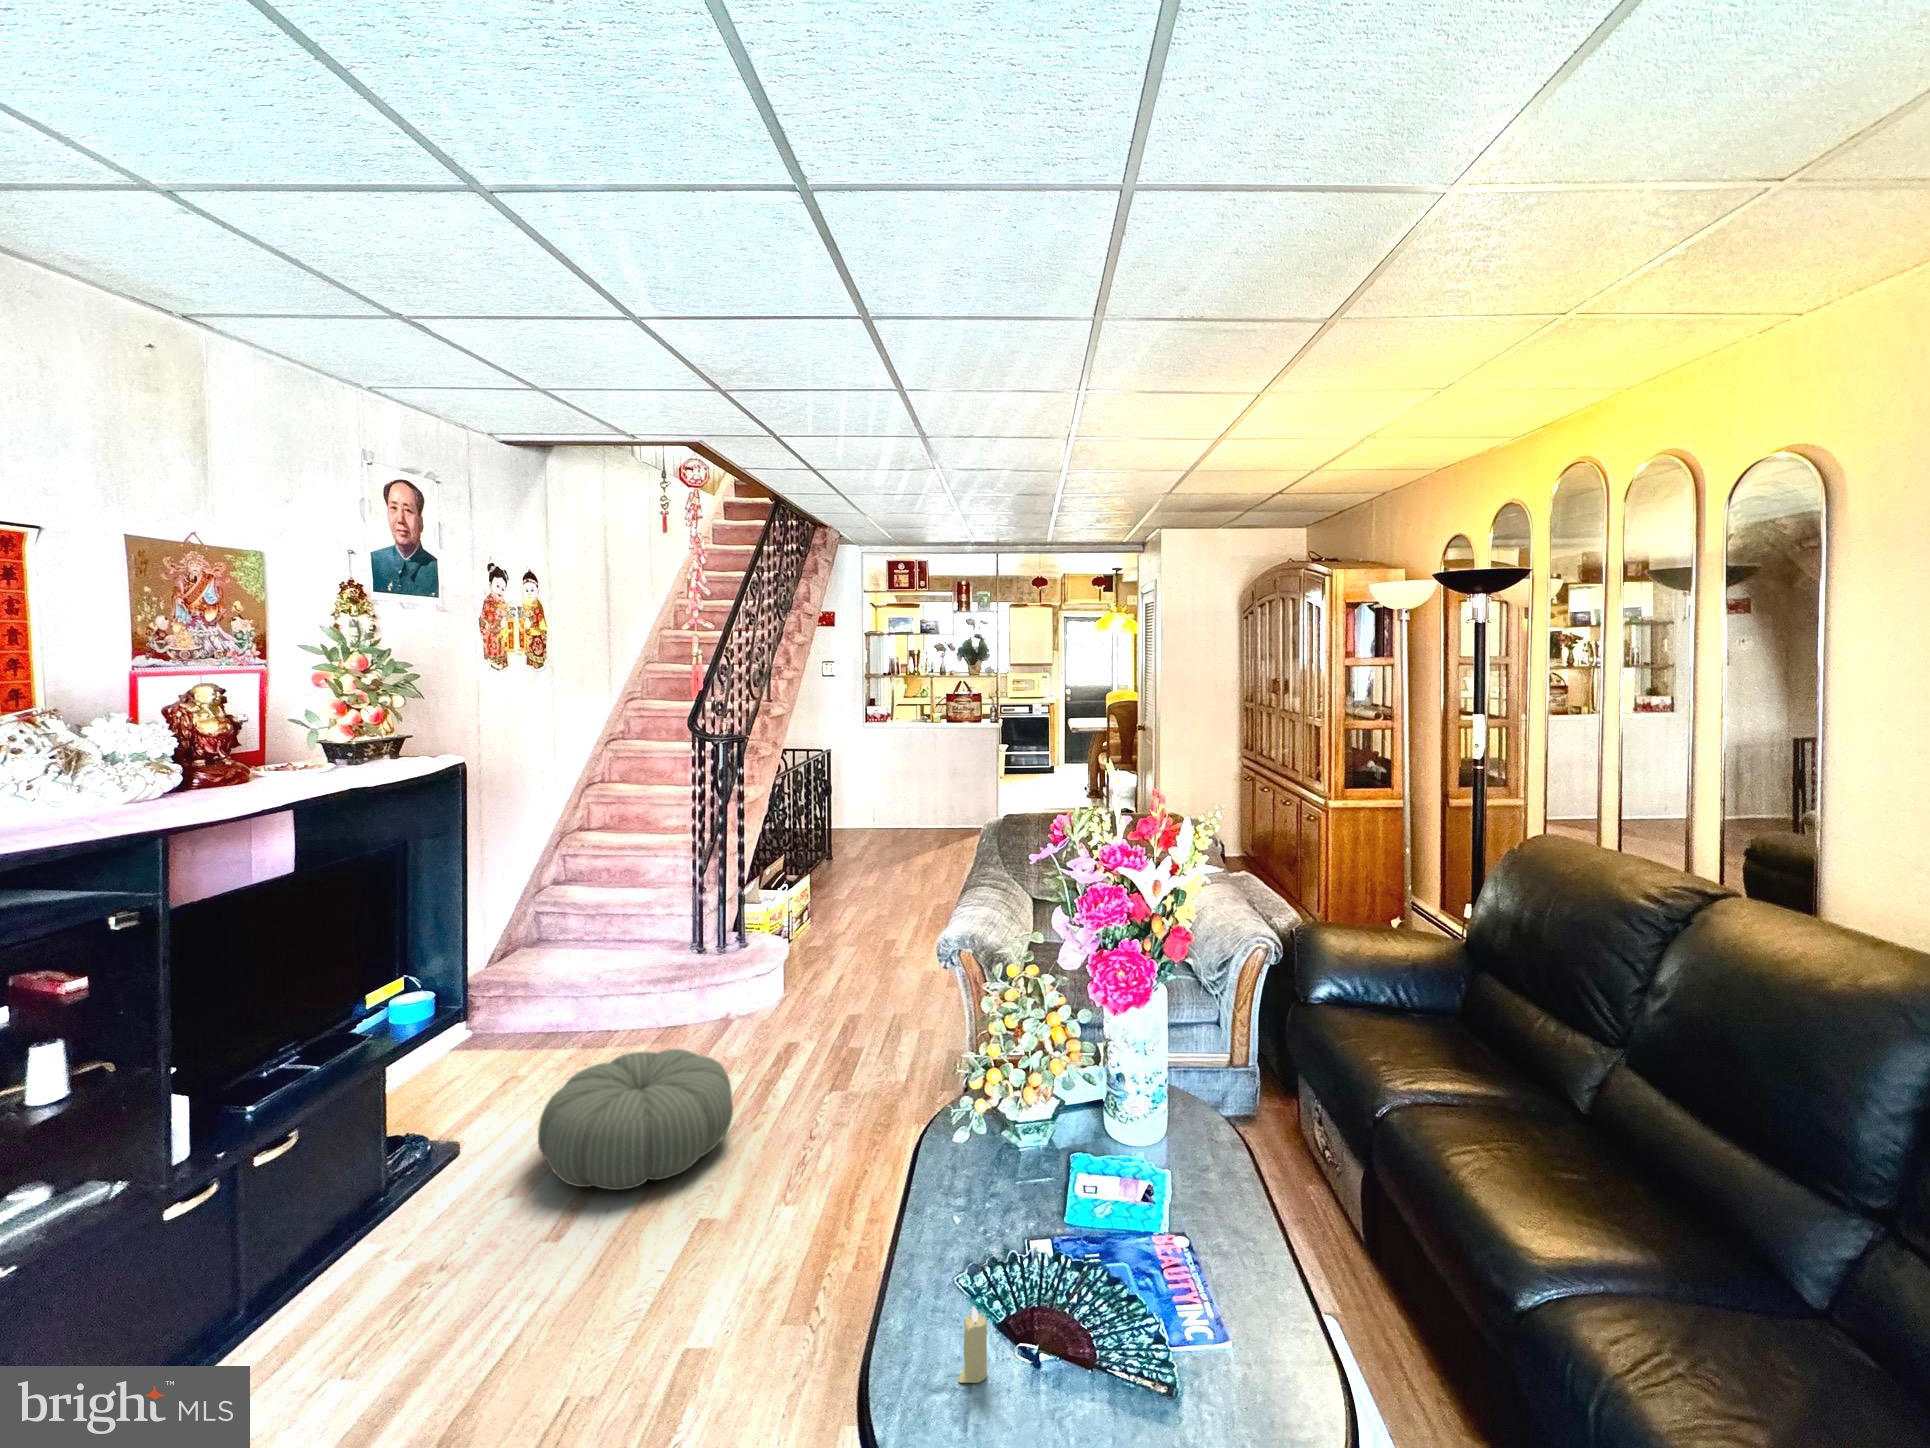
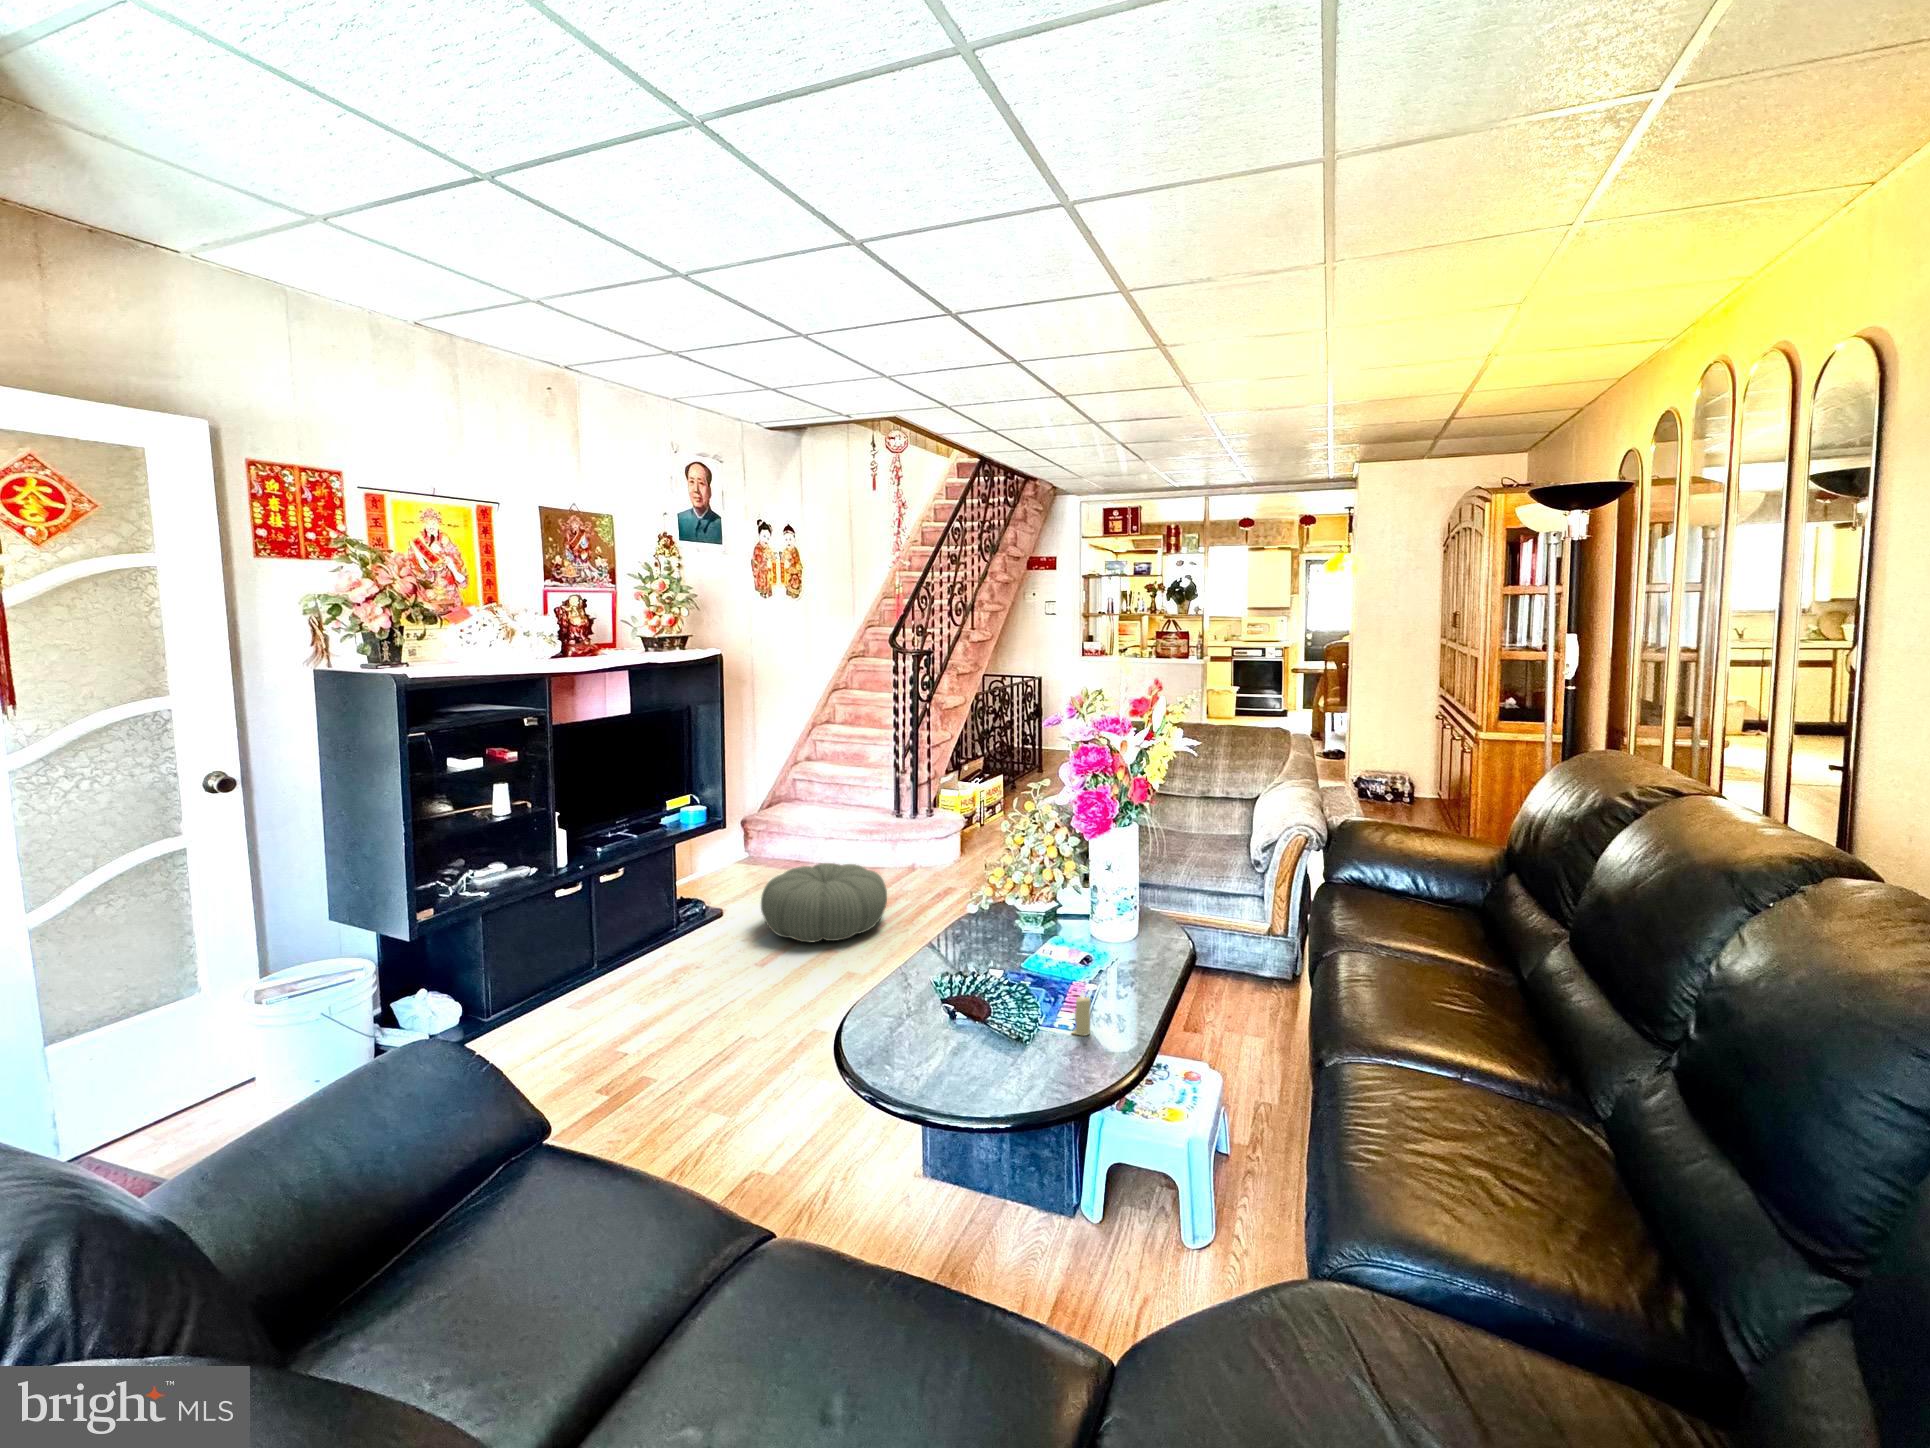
candle: present [958,1306,987,1383] -> present [1072,990,1091,1036]

